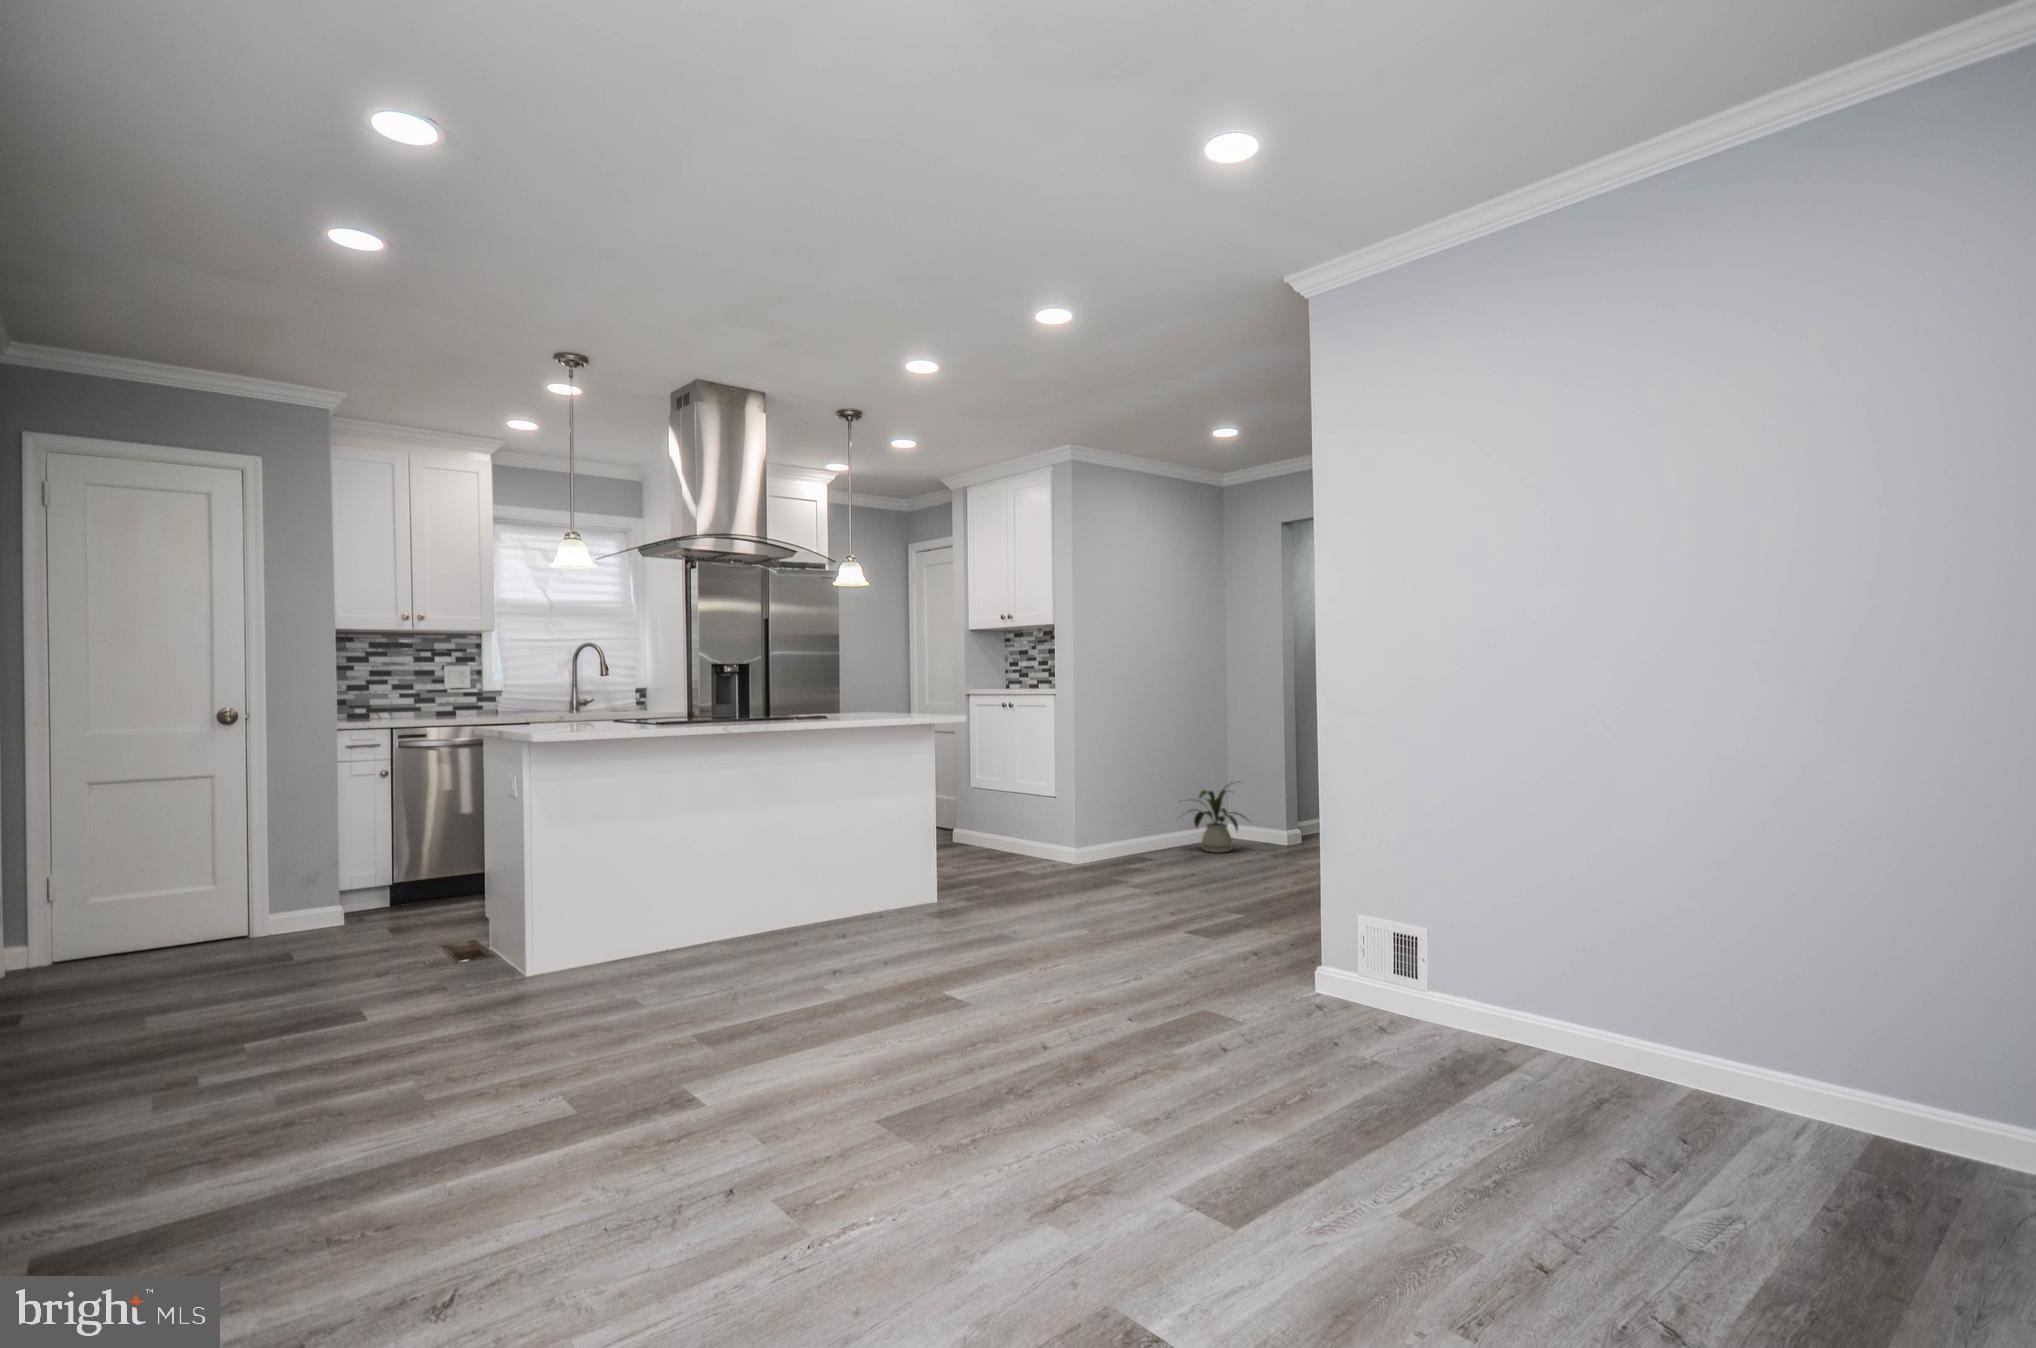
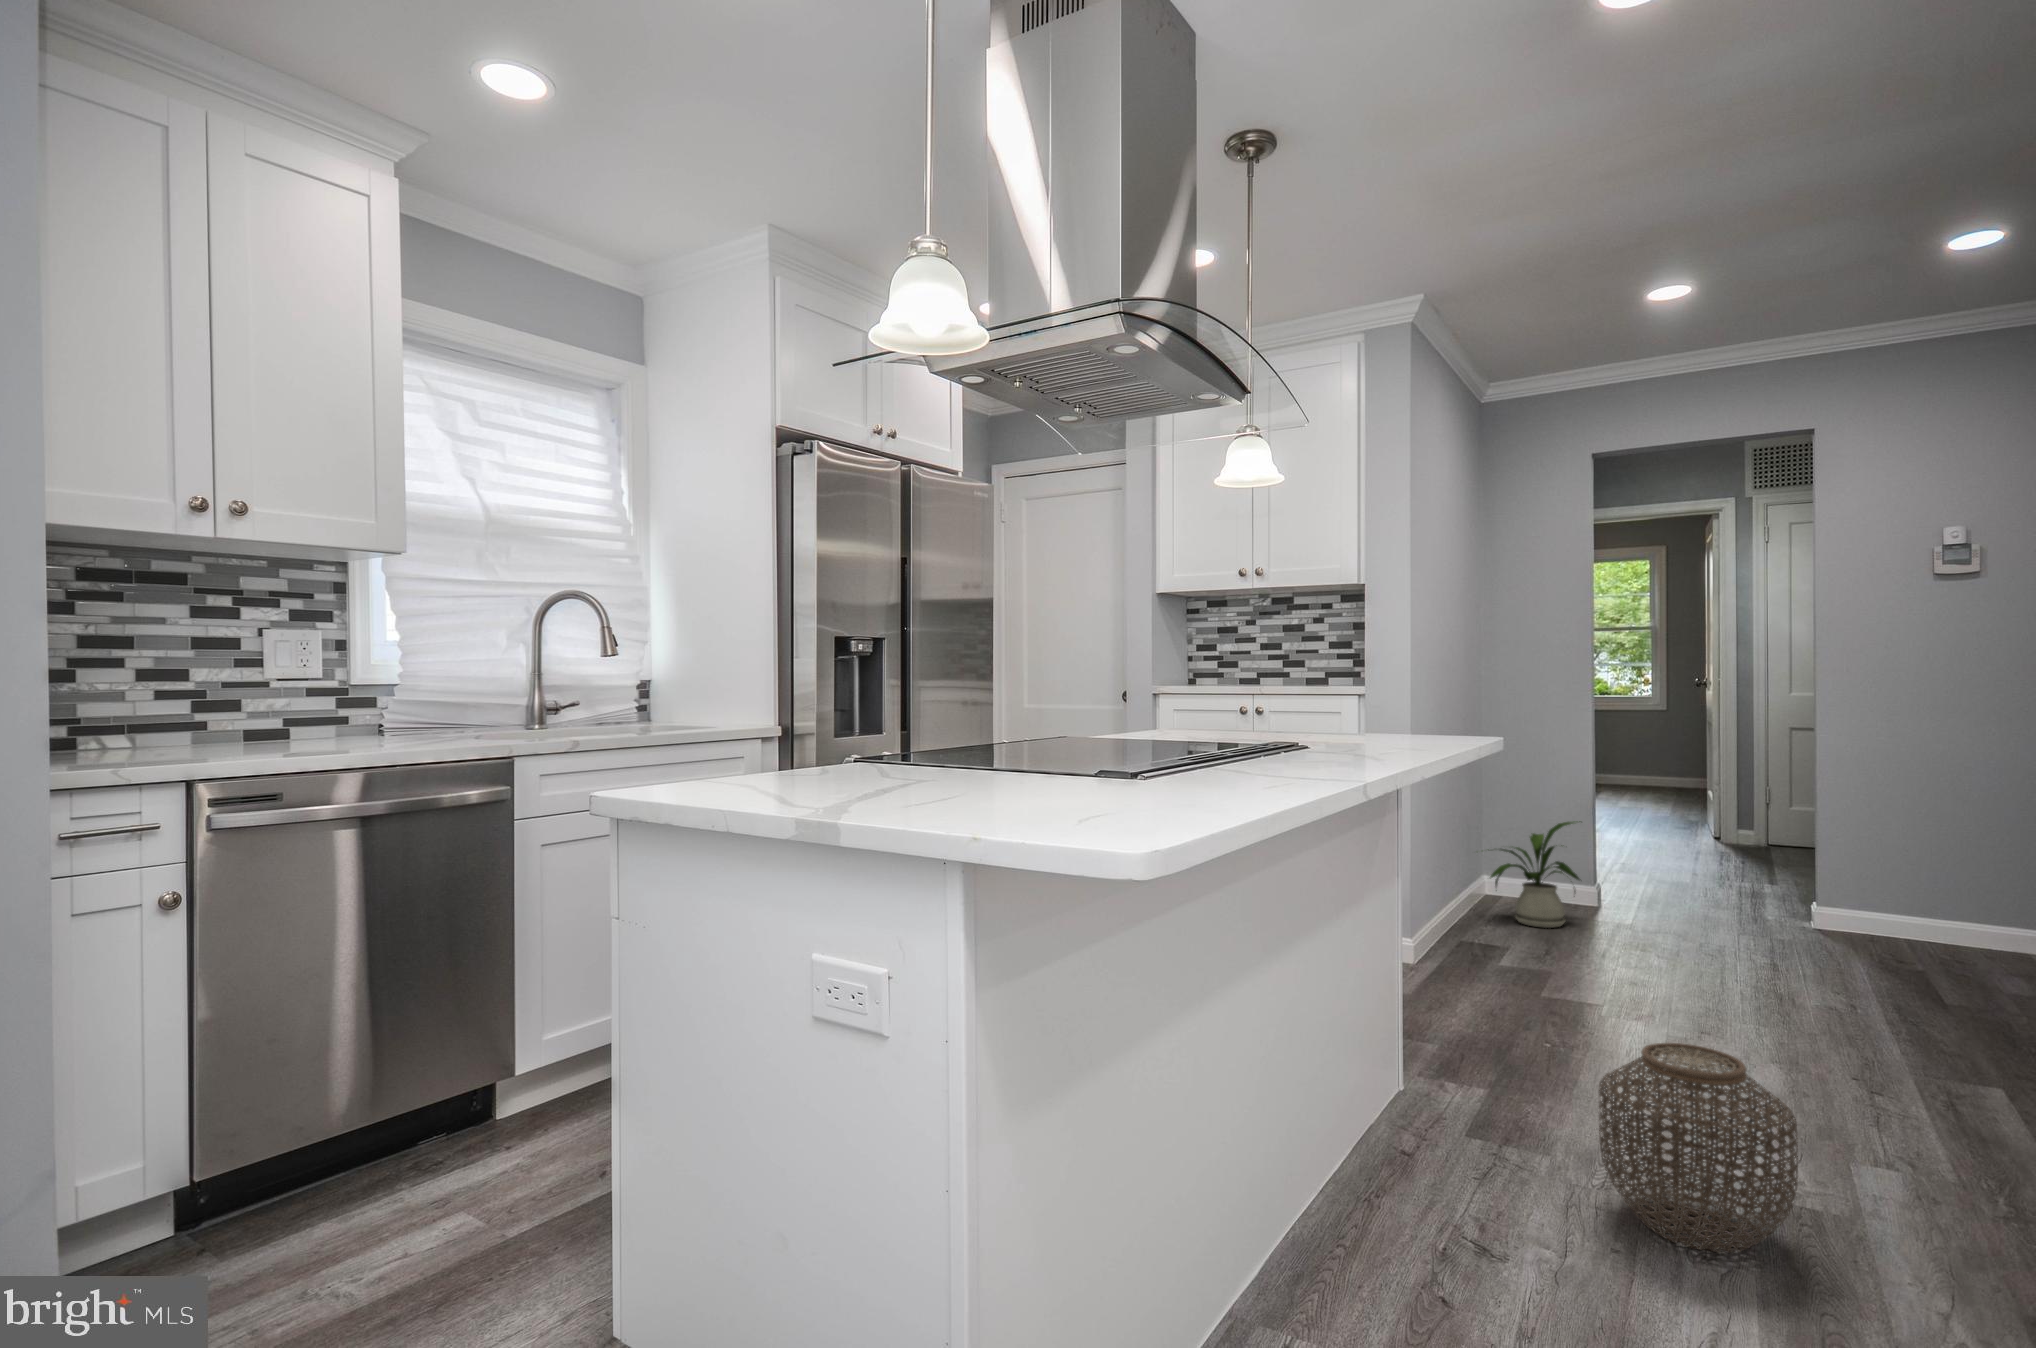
woven basket: none [899,857,974,943] -> present [1599,1043,1798,1253]

